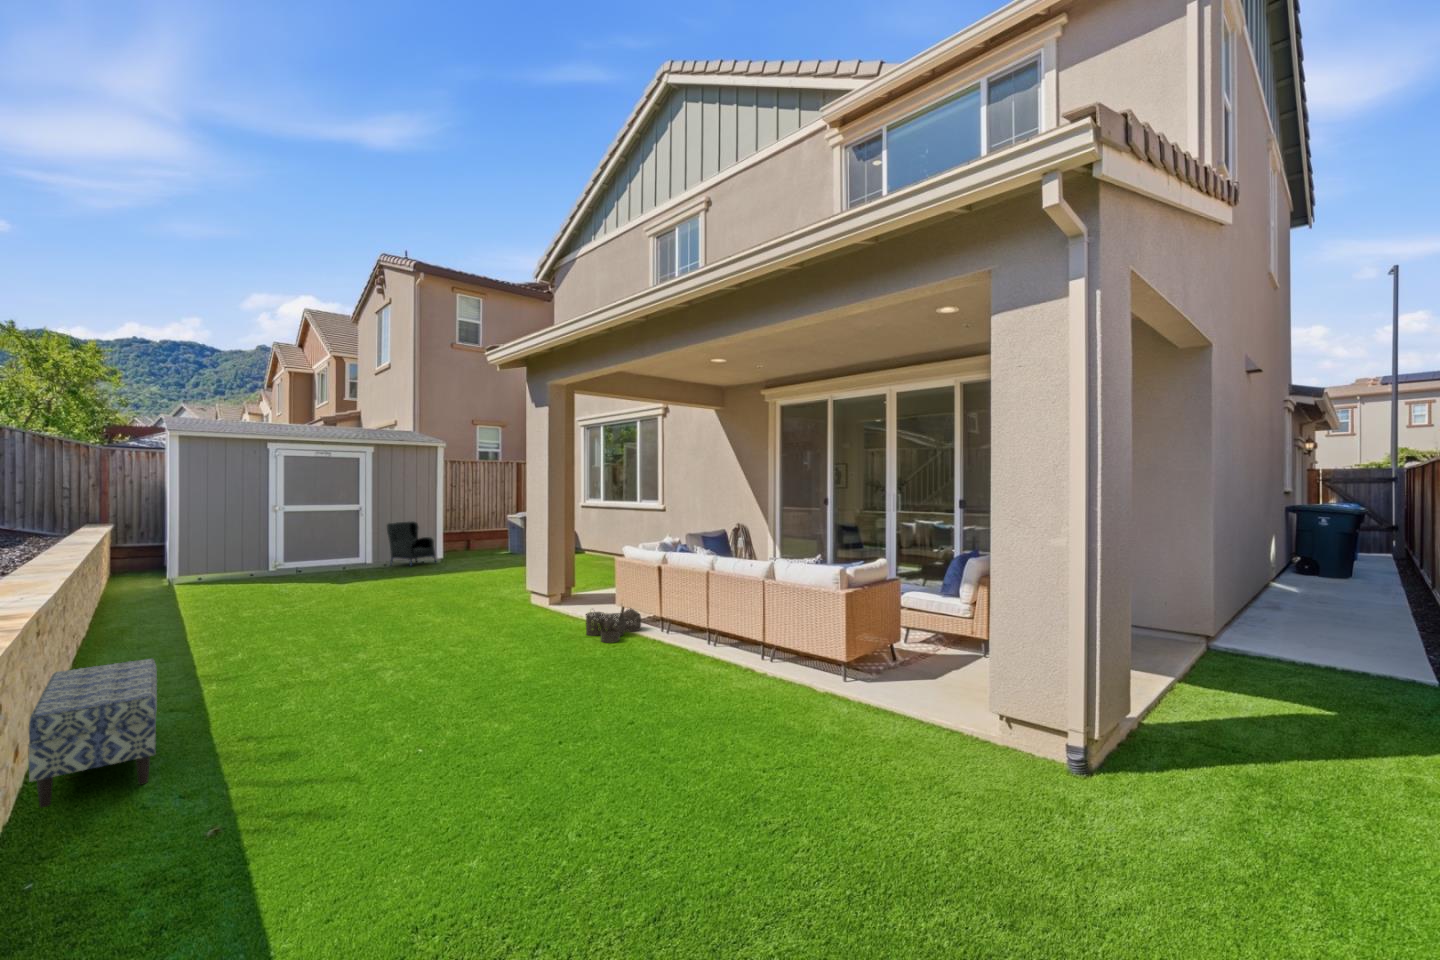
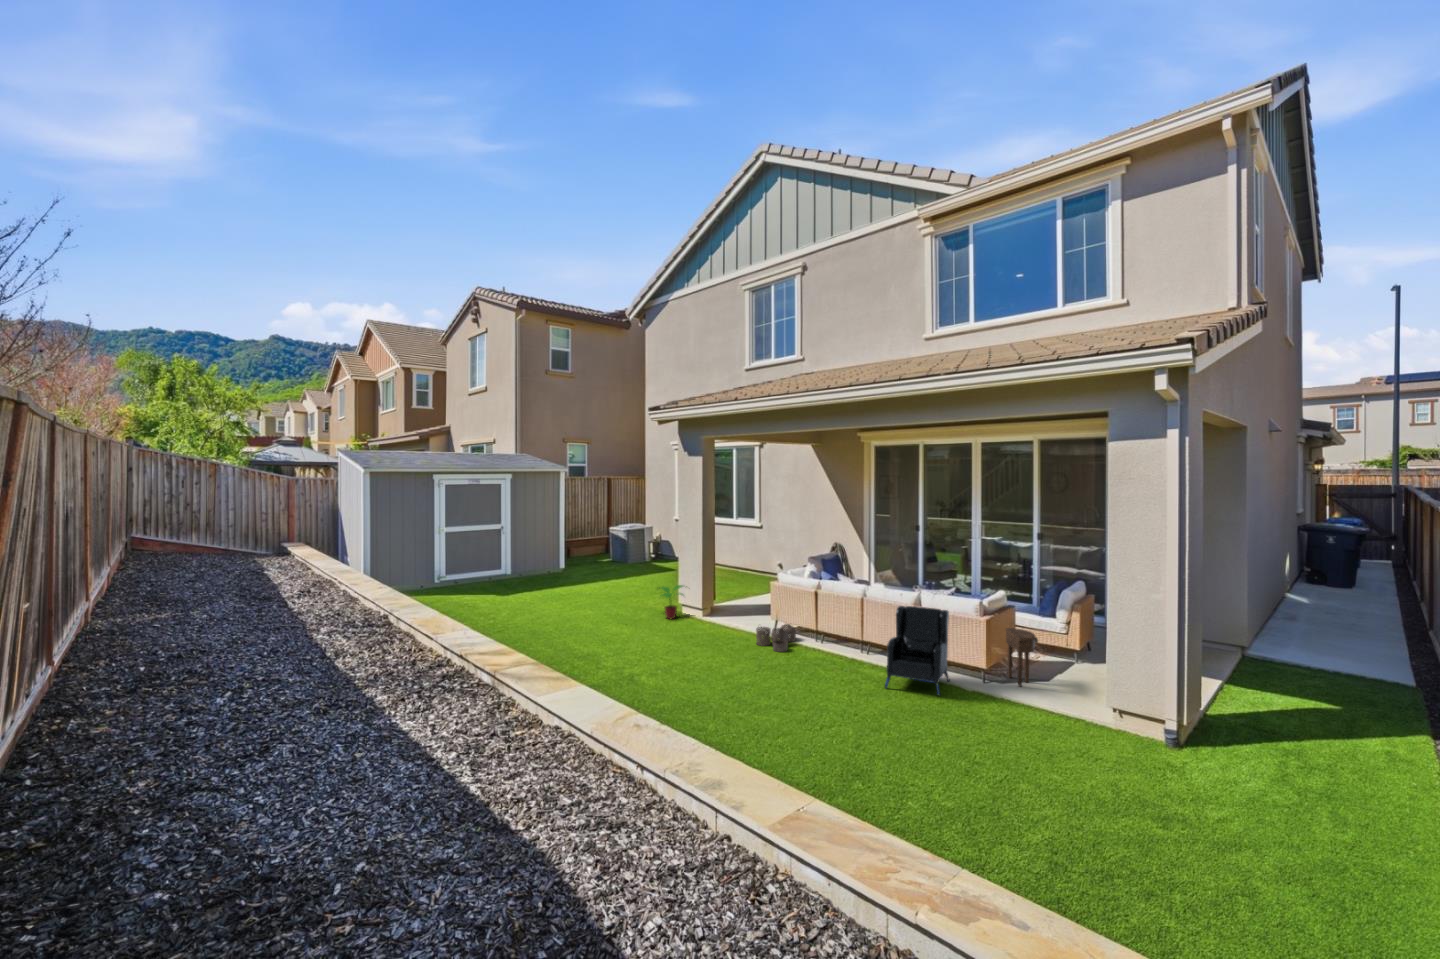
armchair: present [387,521,436,566] -> present [885,606,950,696]
potted plant: none [494,565,537,607] -> present [662,585,683,620]
side table: none [882,607,922,686] -> present [1005,628,1038,687]
bench: present [28,659,157,808] -> none [480,674,579,772]

